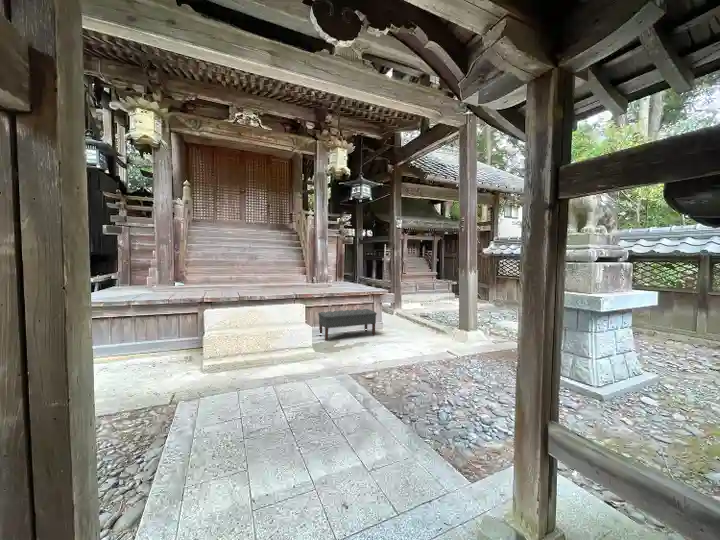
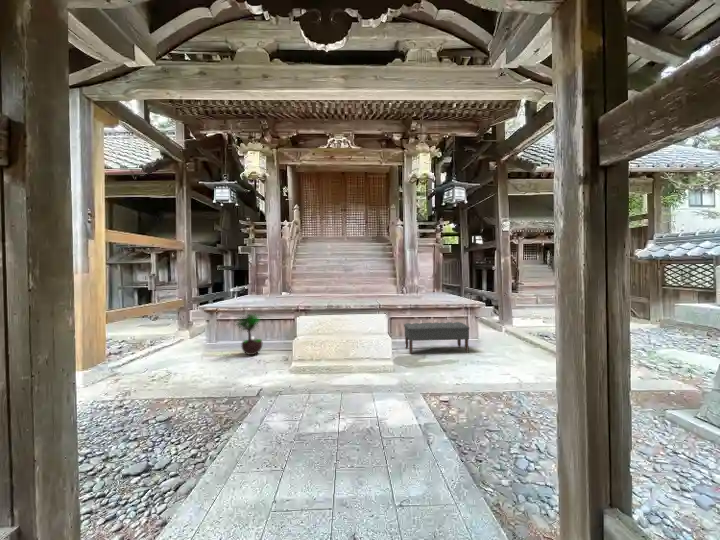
potted tree: none [123,304,162,357] -> present [236,314,262,355]

